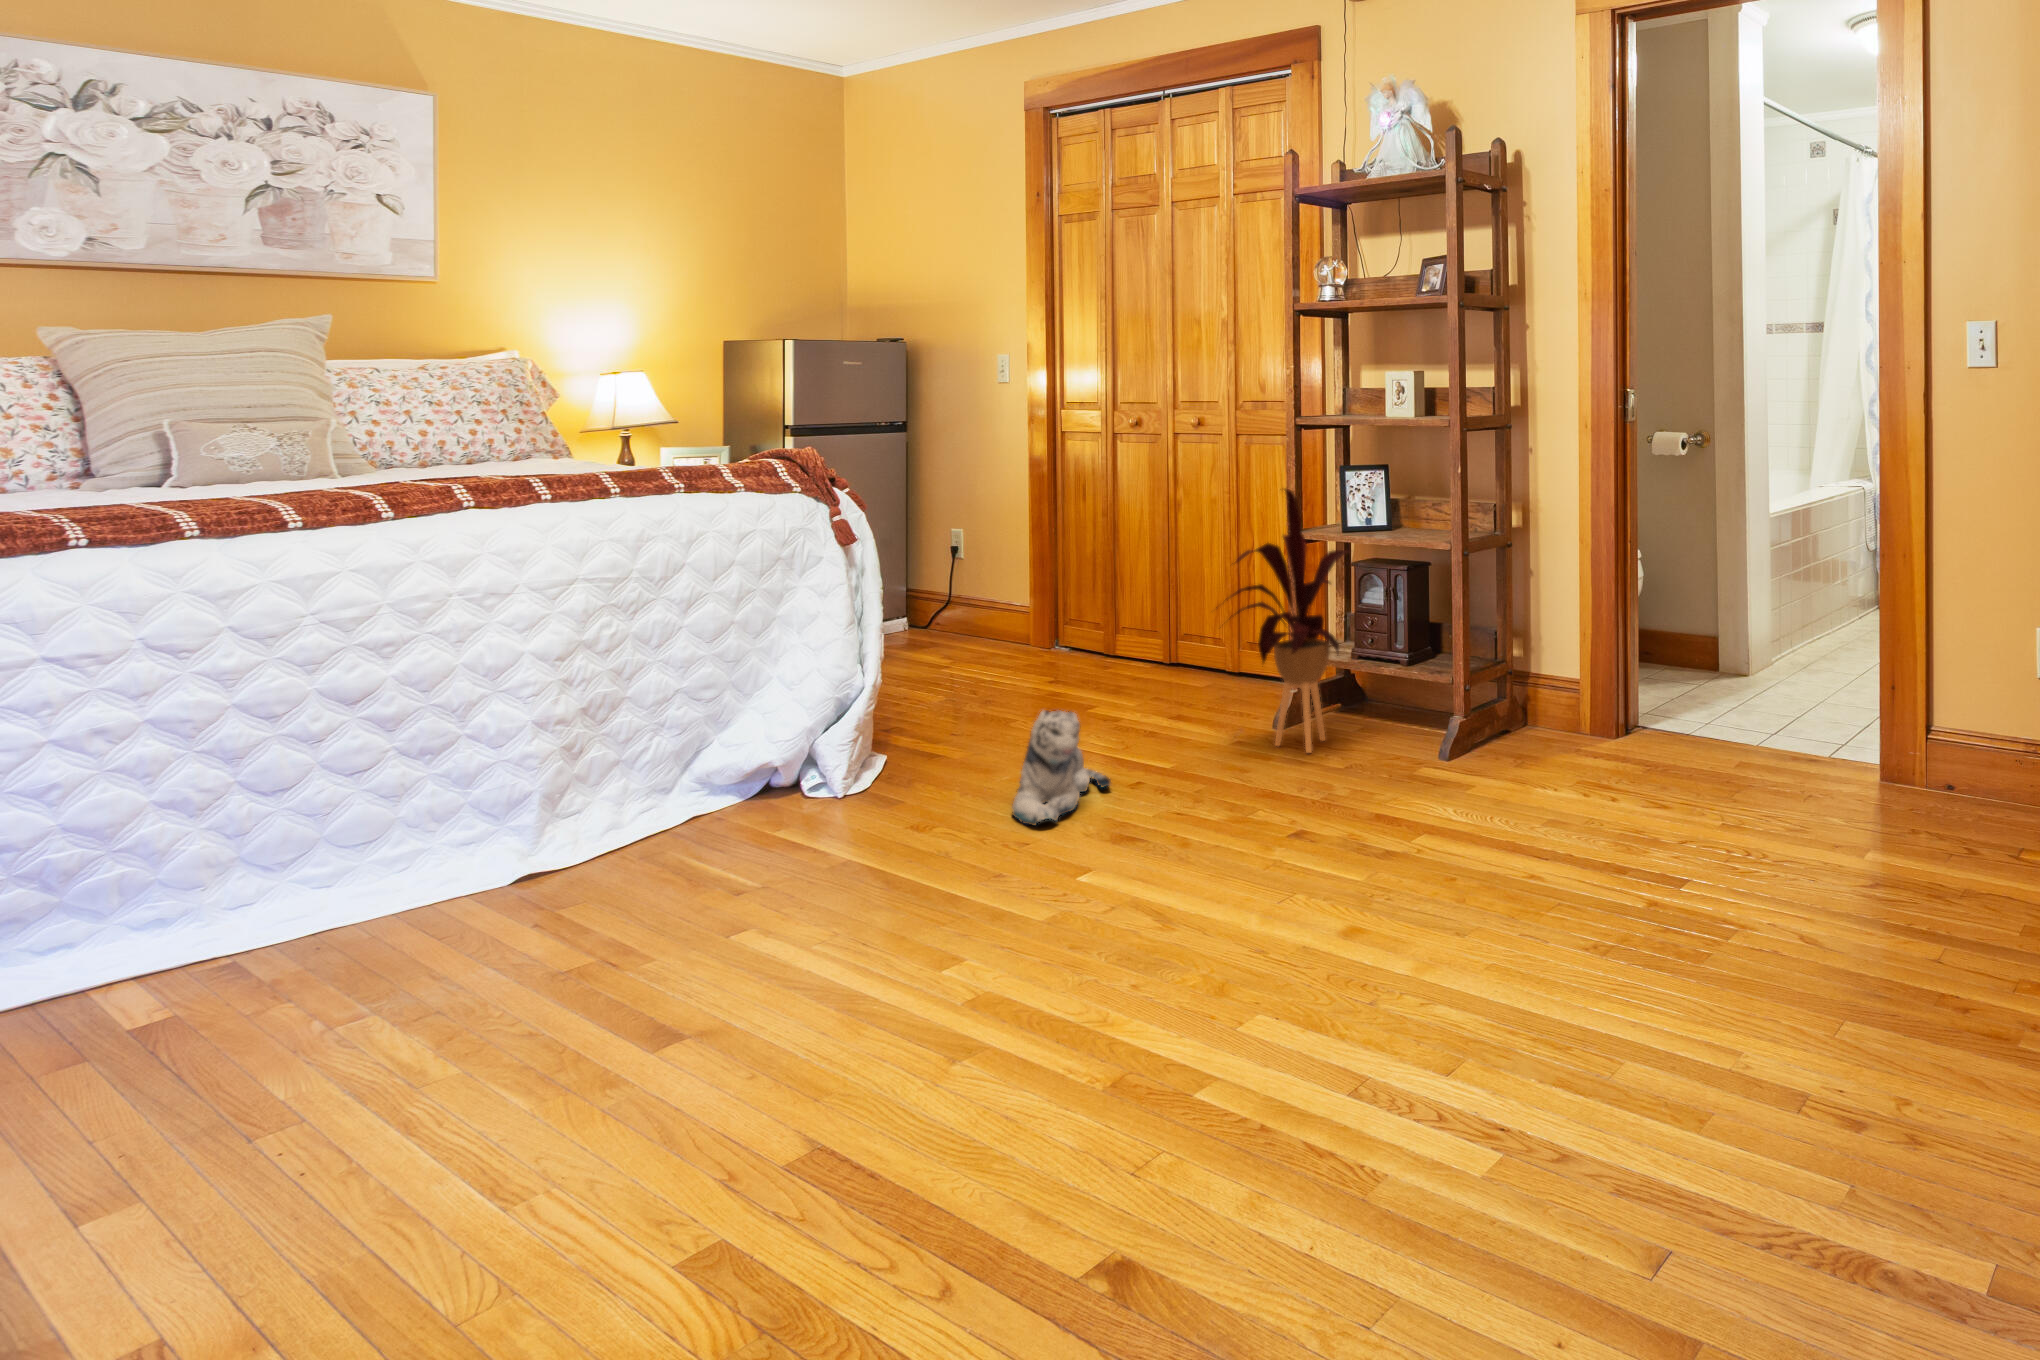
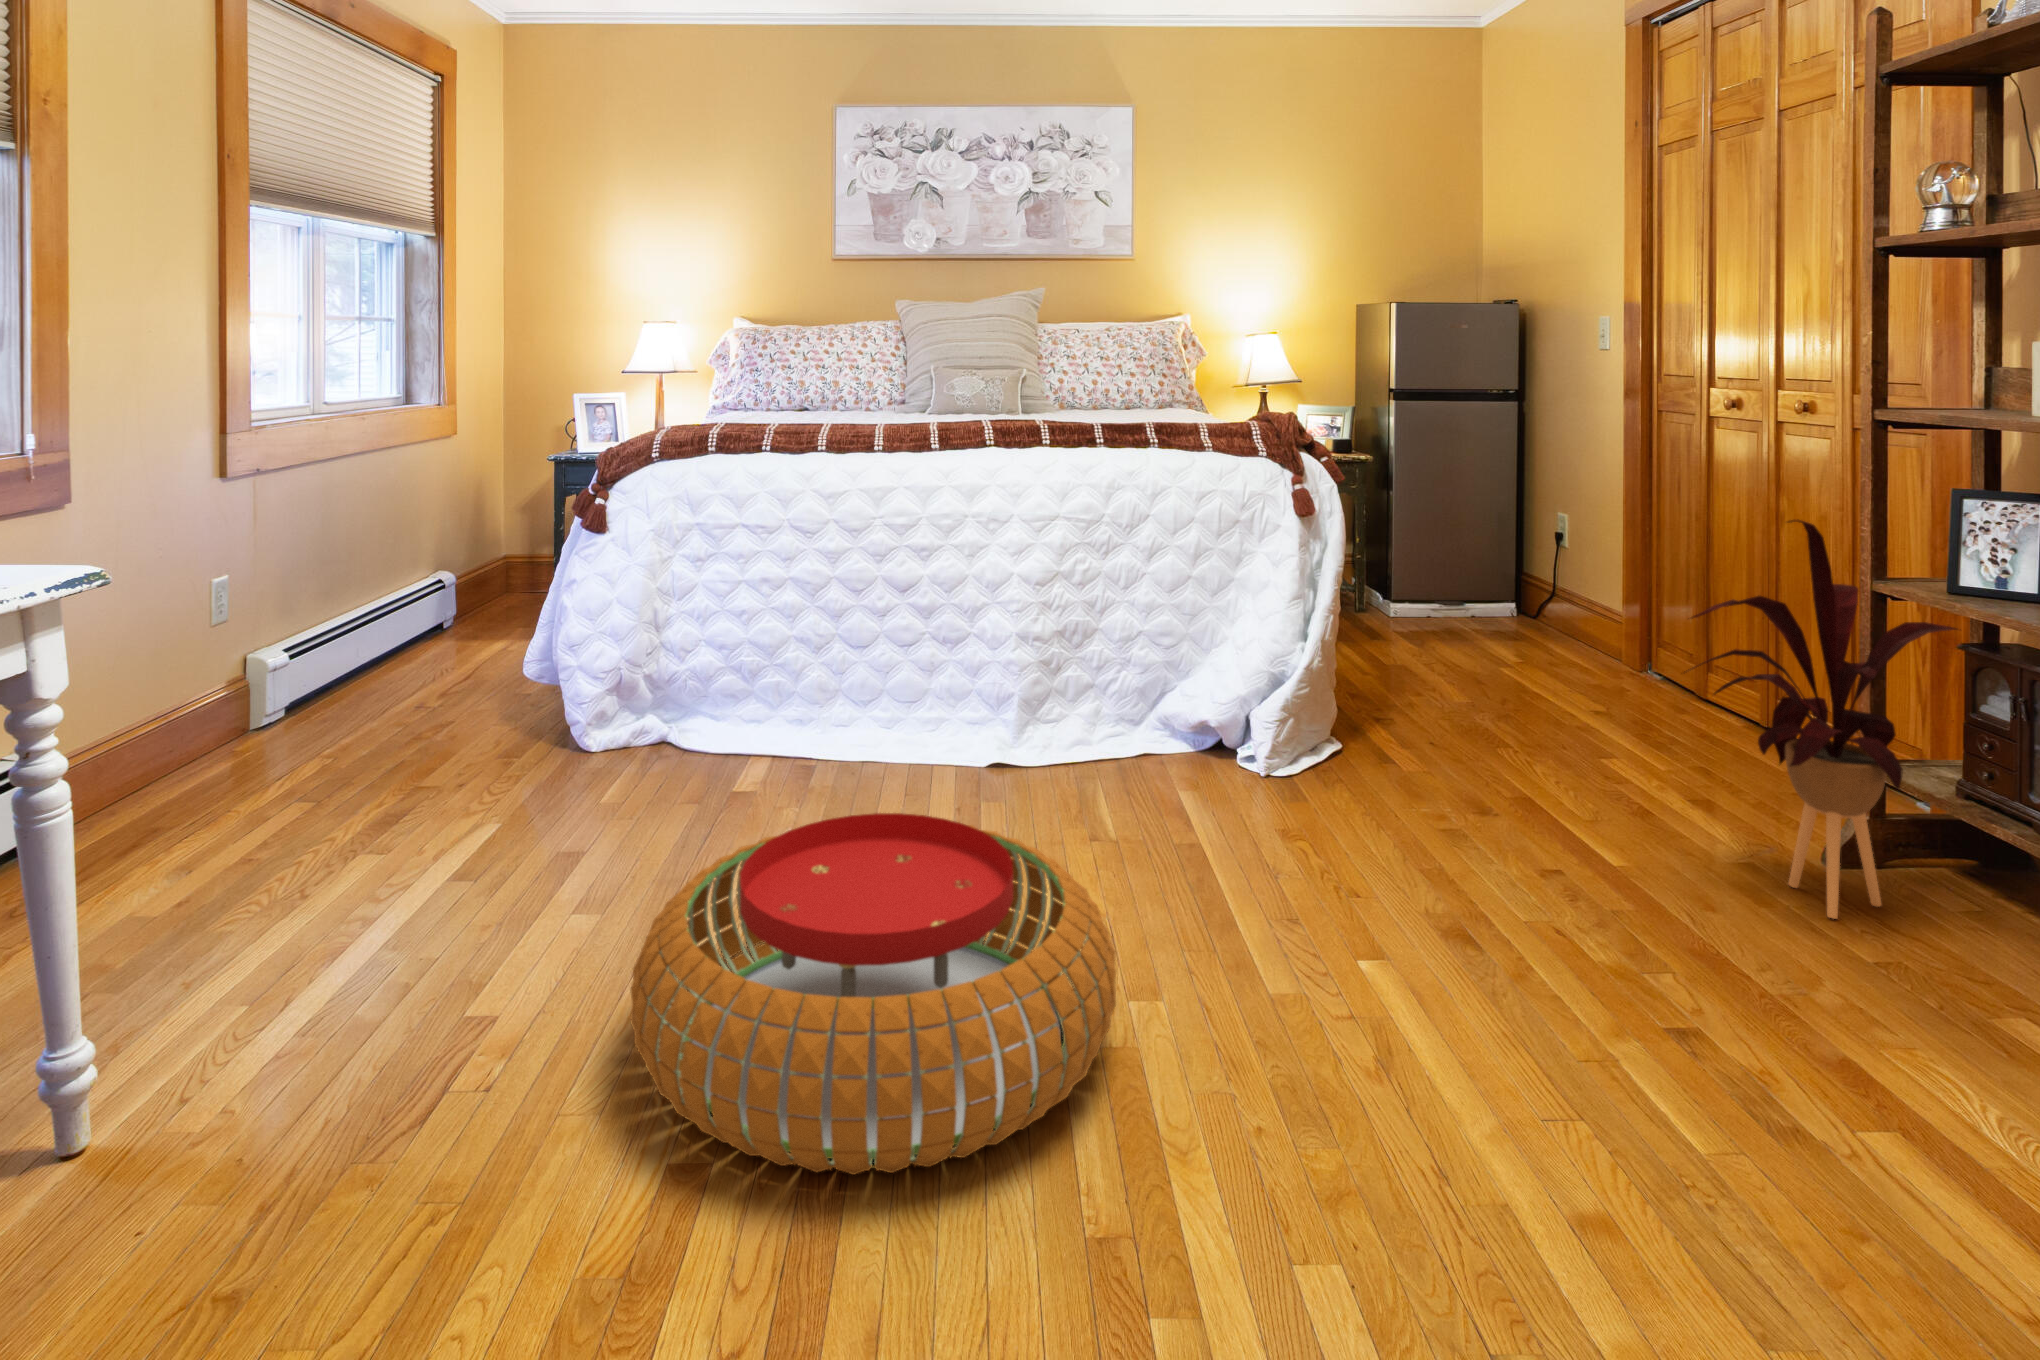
plush toy: present [1012,710,1111,825] -> none [1372,744,1514,884]
pouf: none [409,847,997,1206] -> present [631,813,1116,1175]

